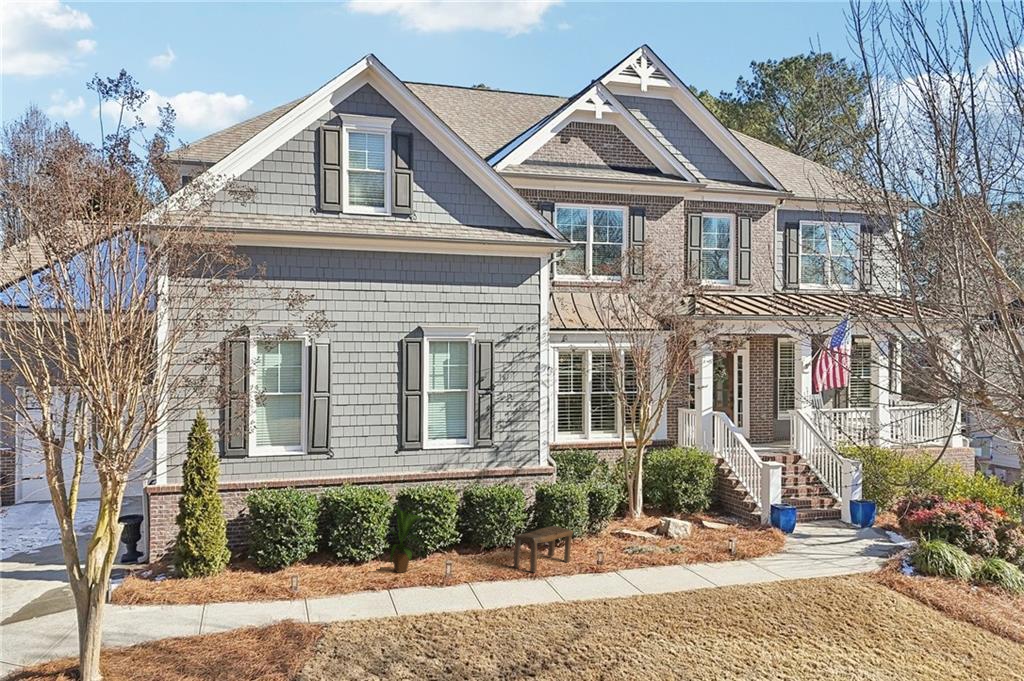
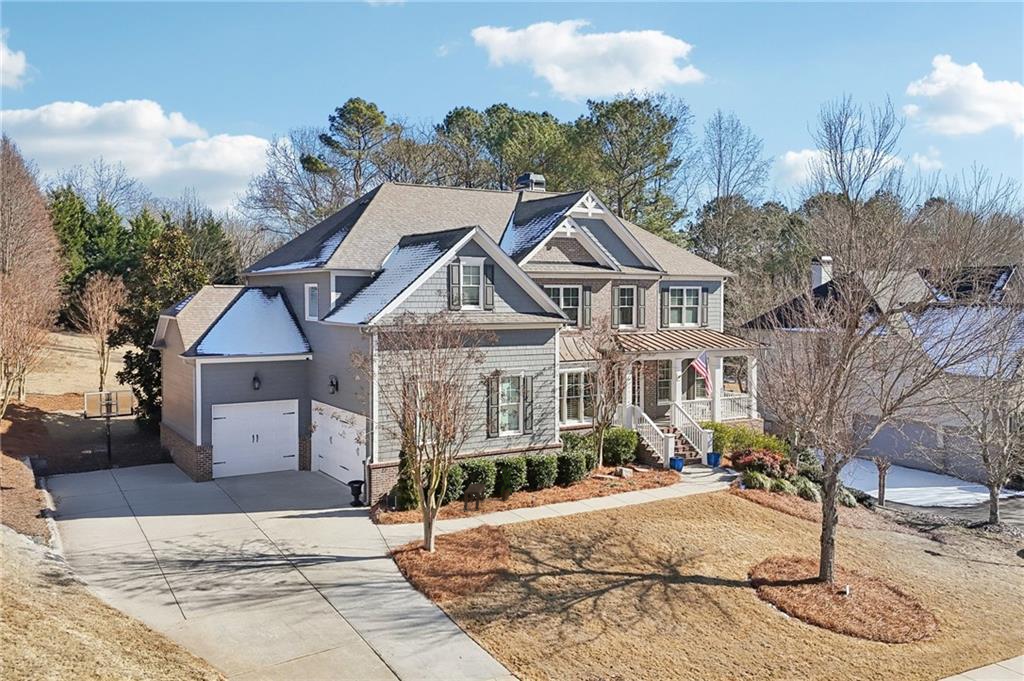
bench: present [513,526,573,573] -> present [464,484,485,511]

